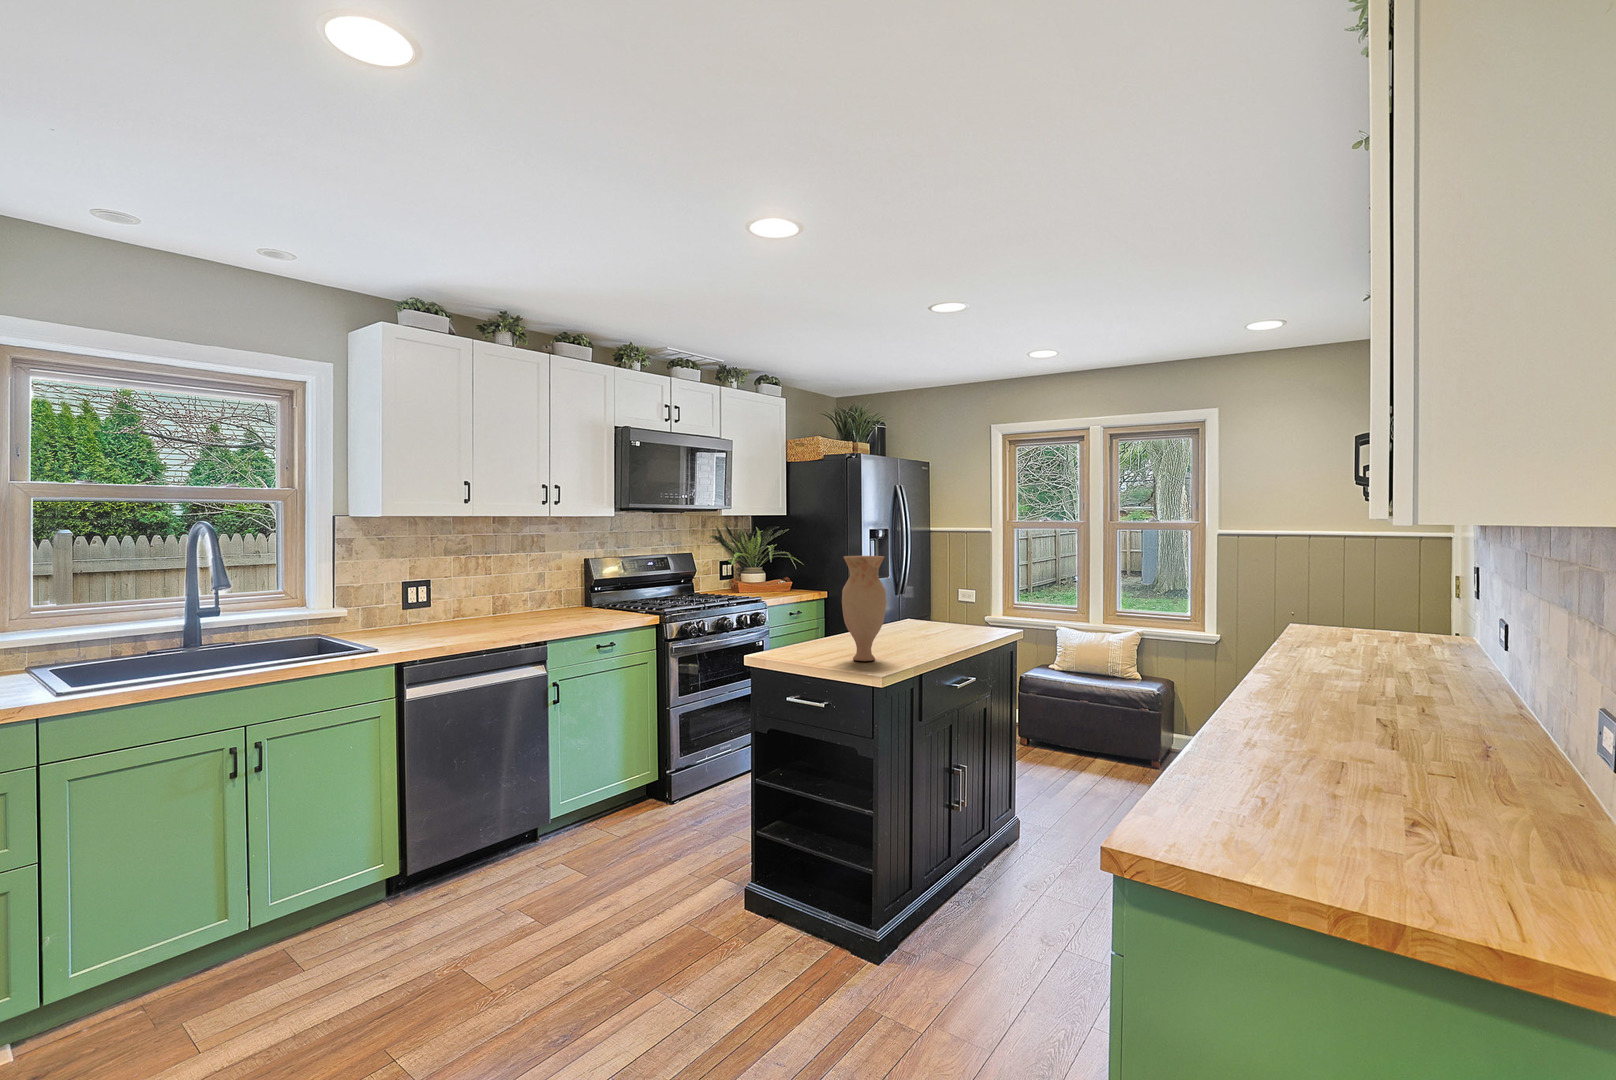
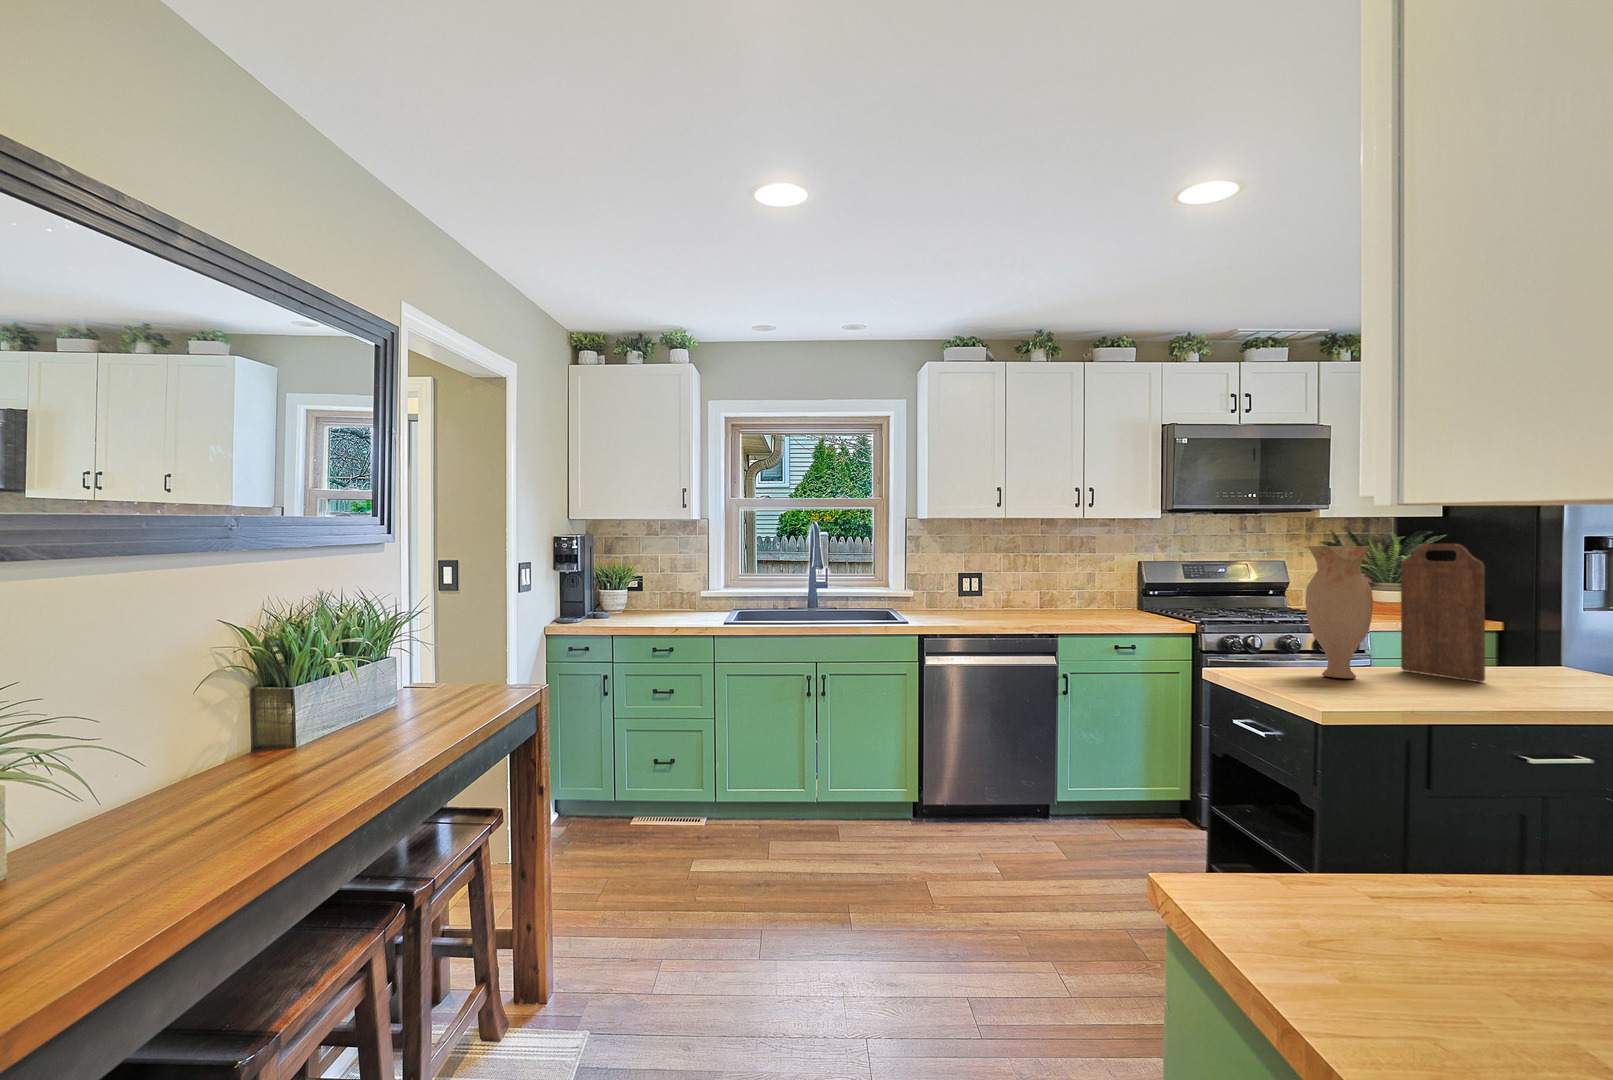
cutting board: none [881,552,936,650] -> present [1401,544,1485,682]

